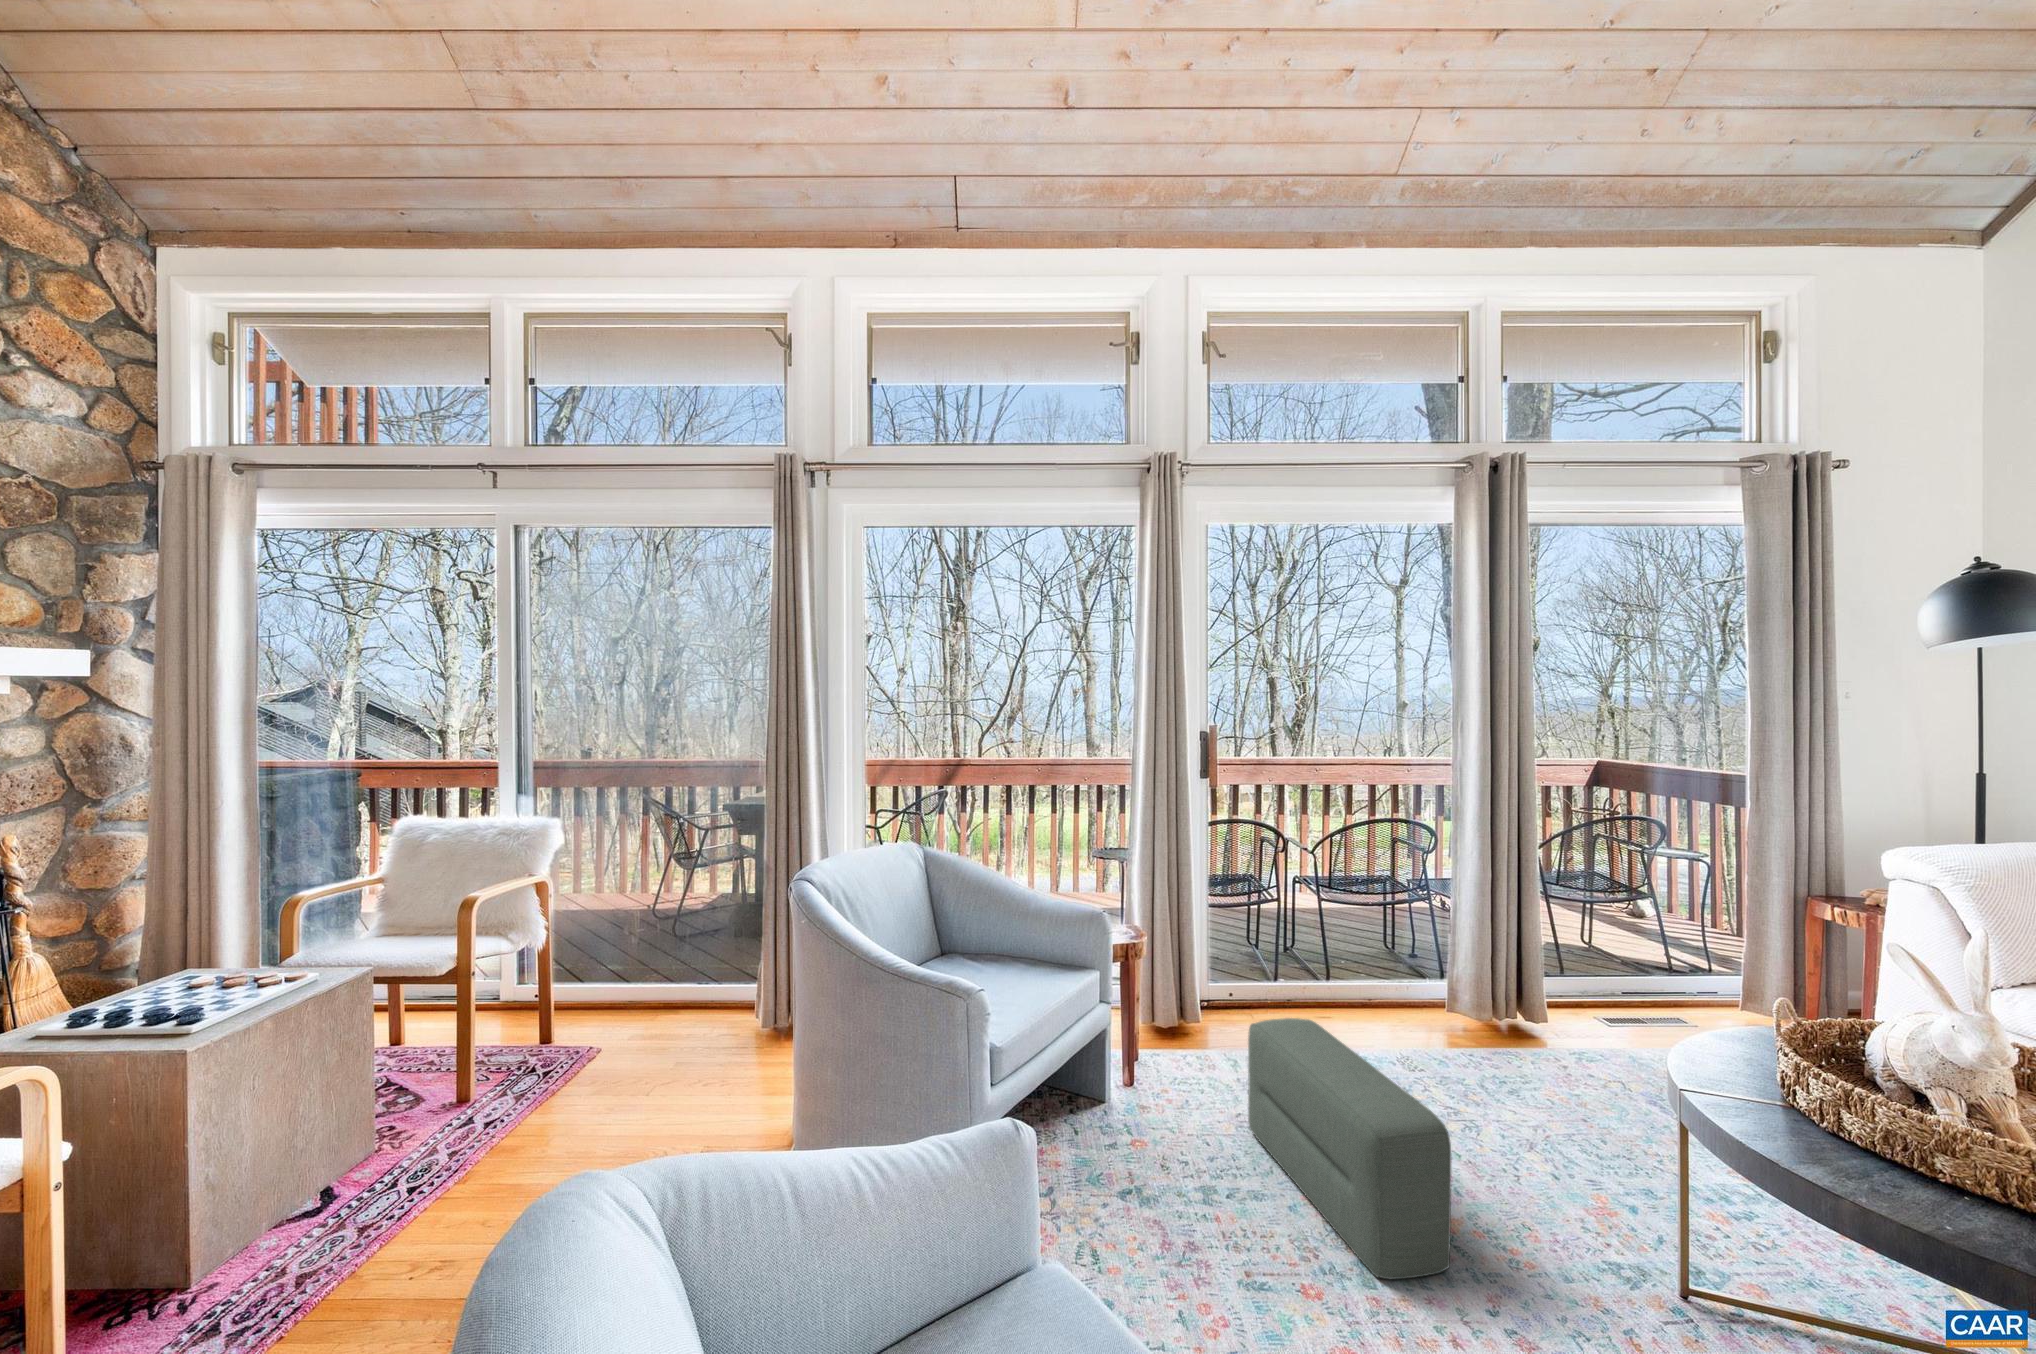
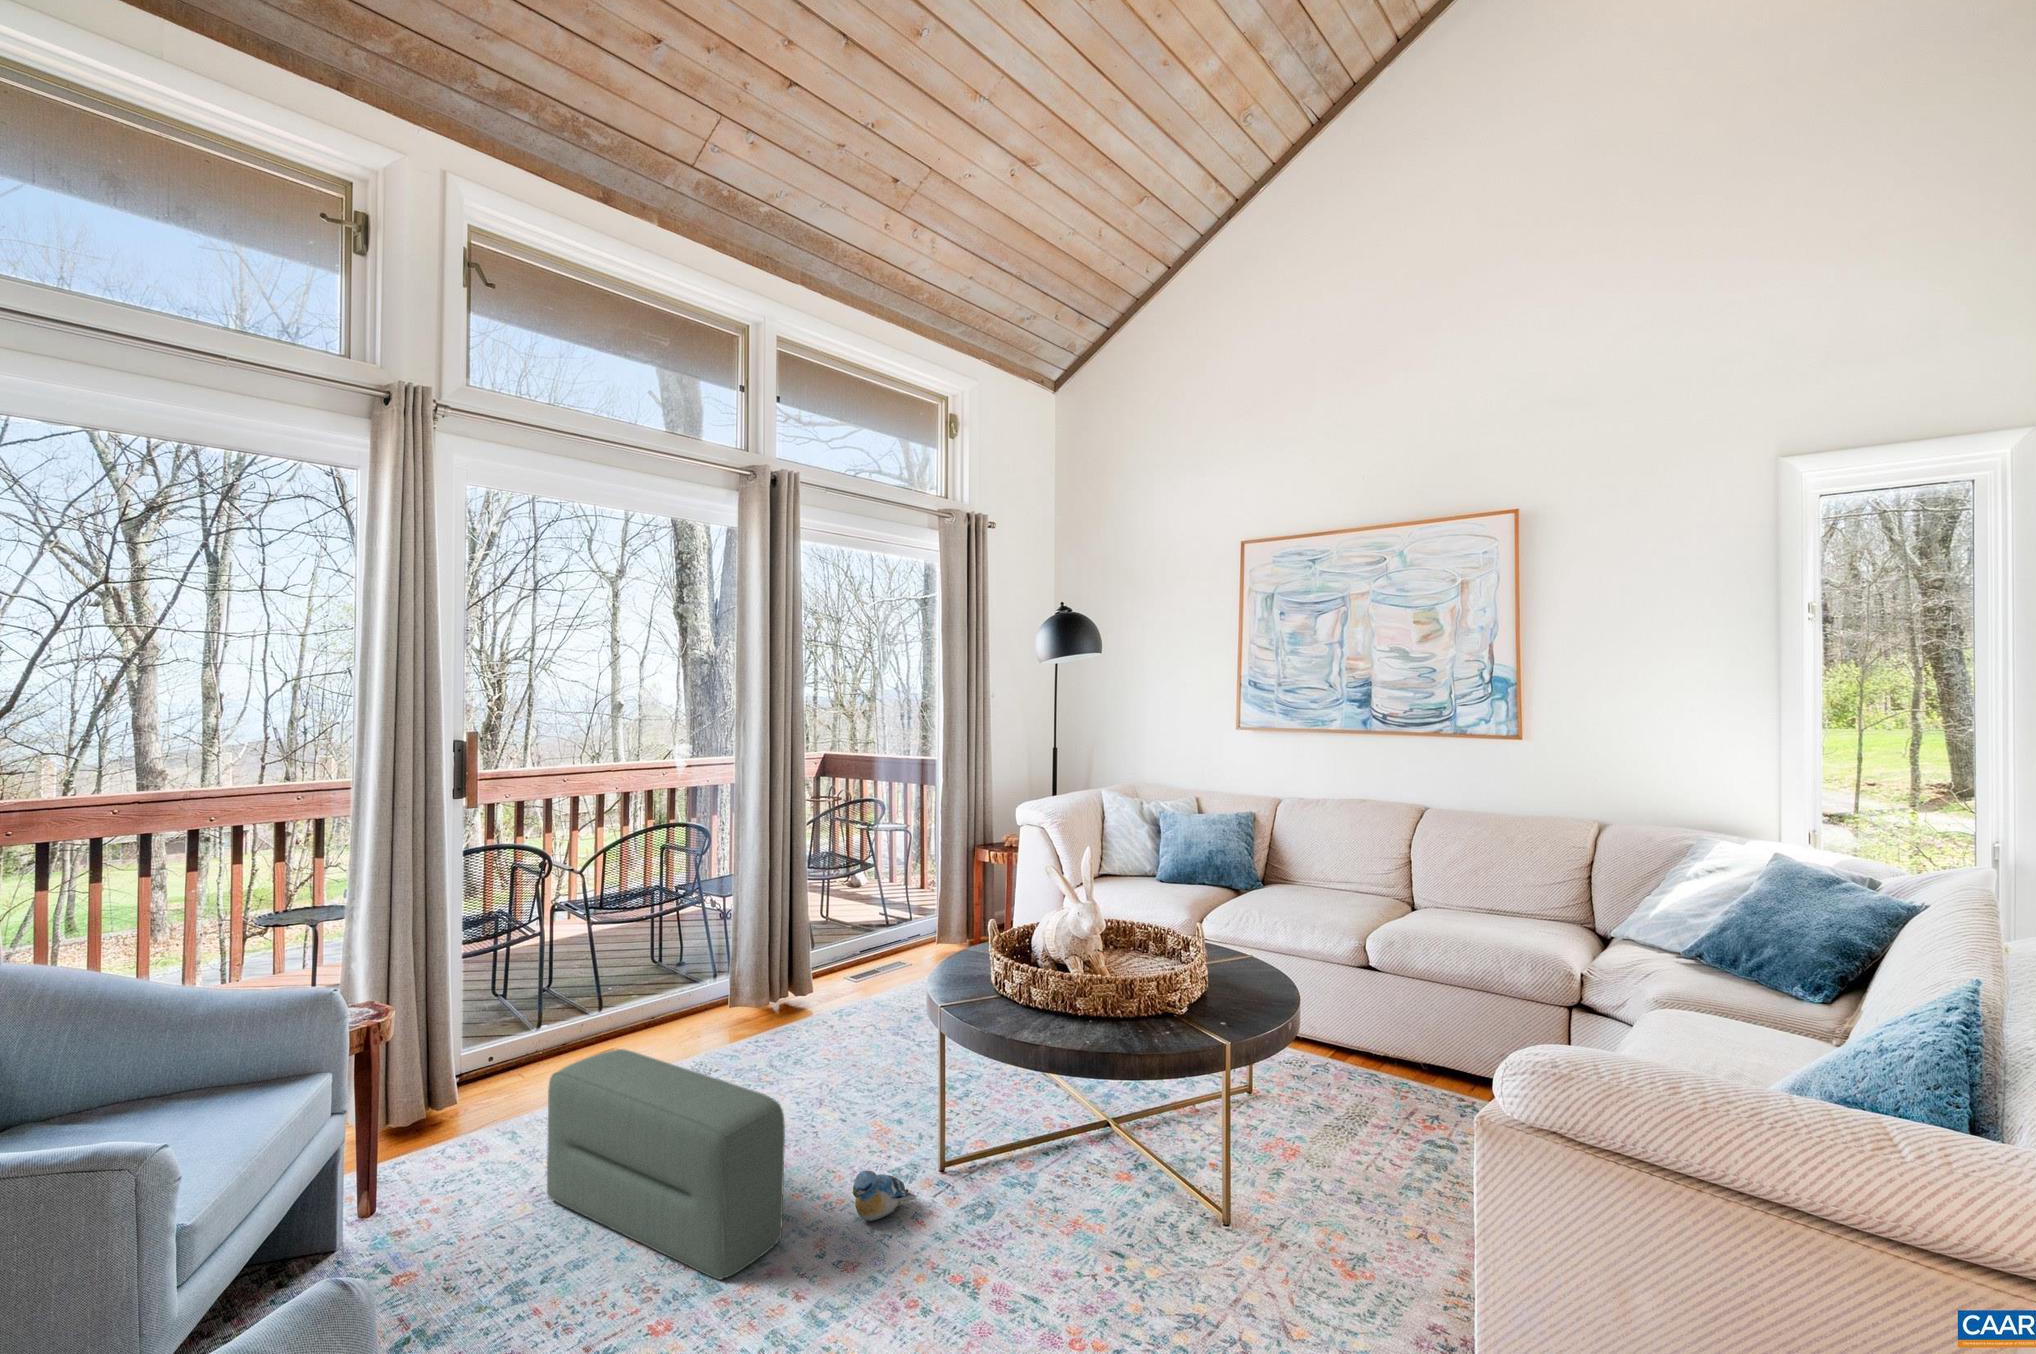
plush toy: none [1535,1241,1627,1307] -> present [853,1170,917,1221]

